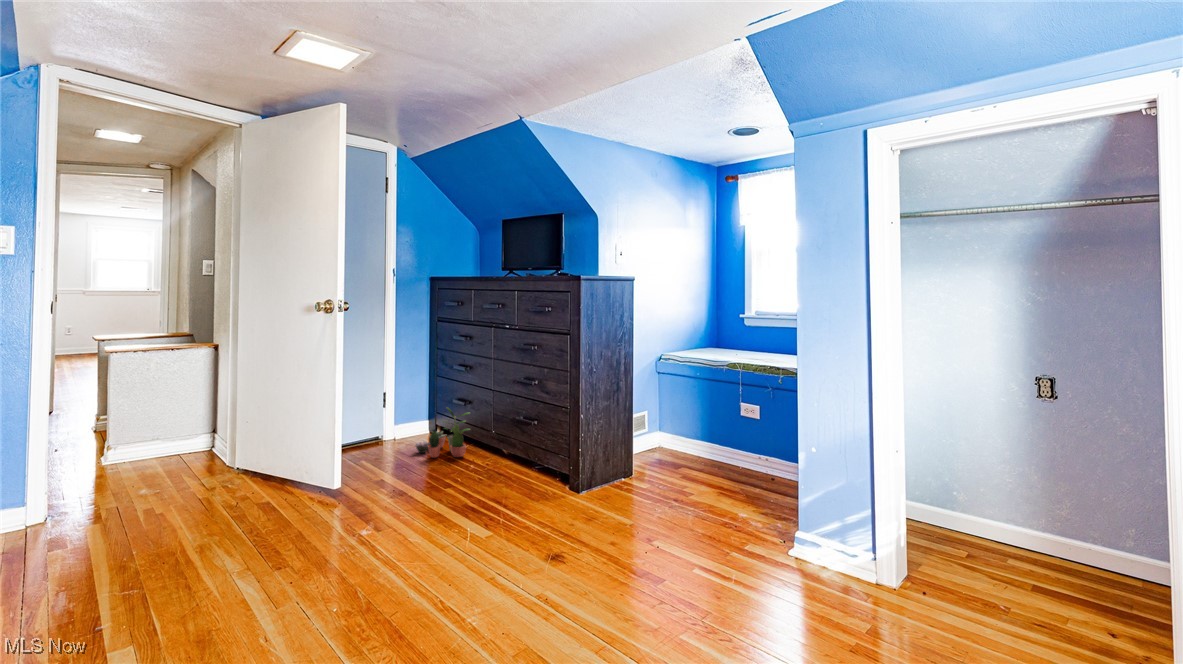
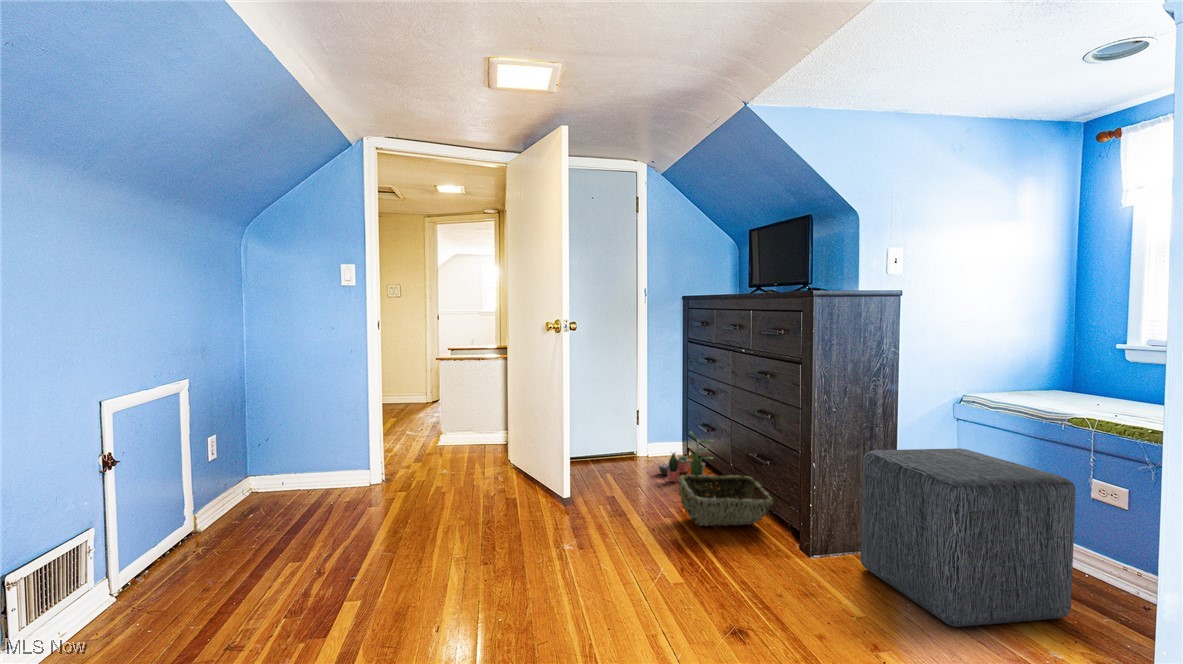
ottoman: none [617,392,746,515] -> present [860,448,1076,627]
woven basket: none [457,438,543,489] -> present [679,475,773,526]

